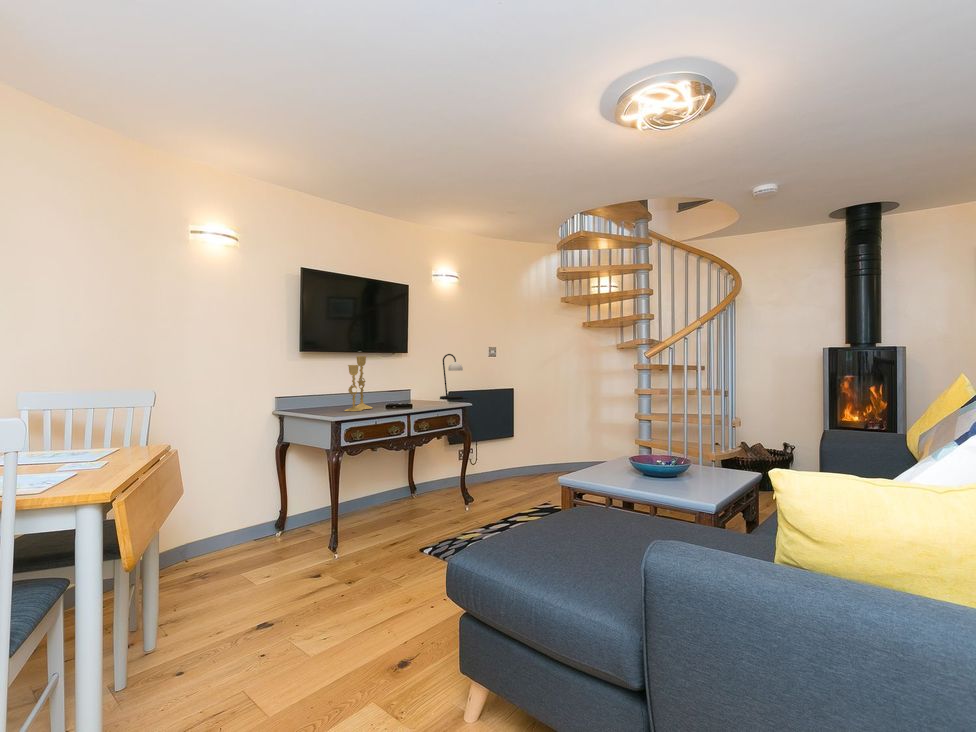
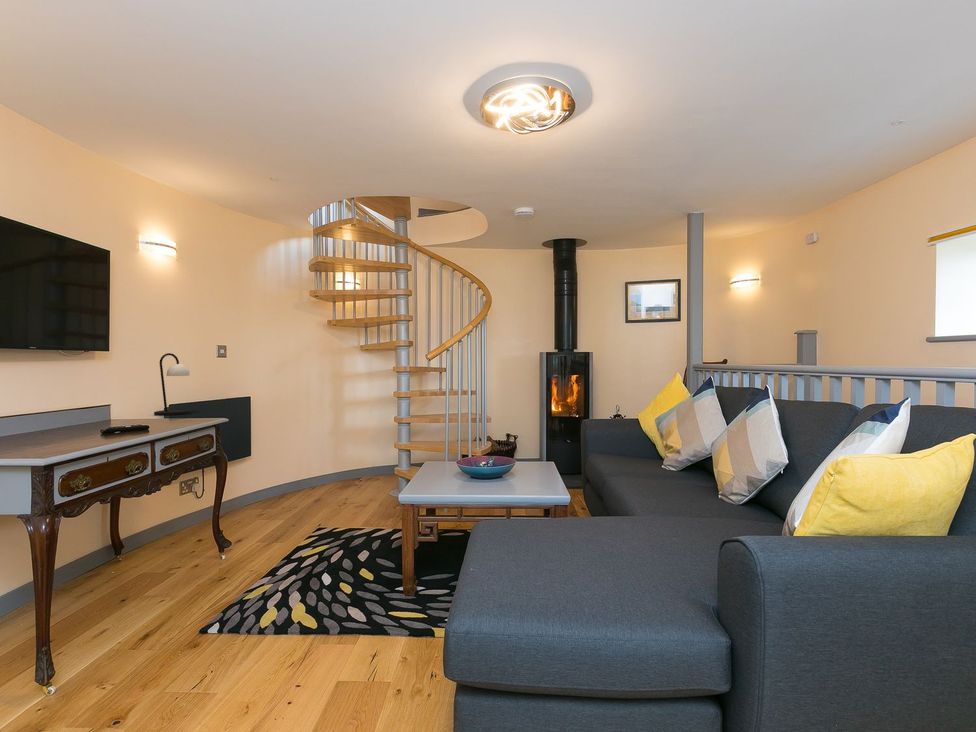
candlestick: present [345,356,372,411] -> none [37,357,85,447]

